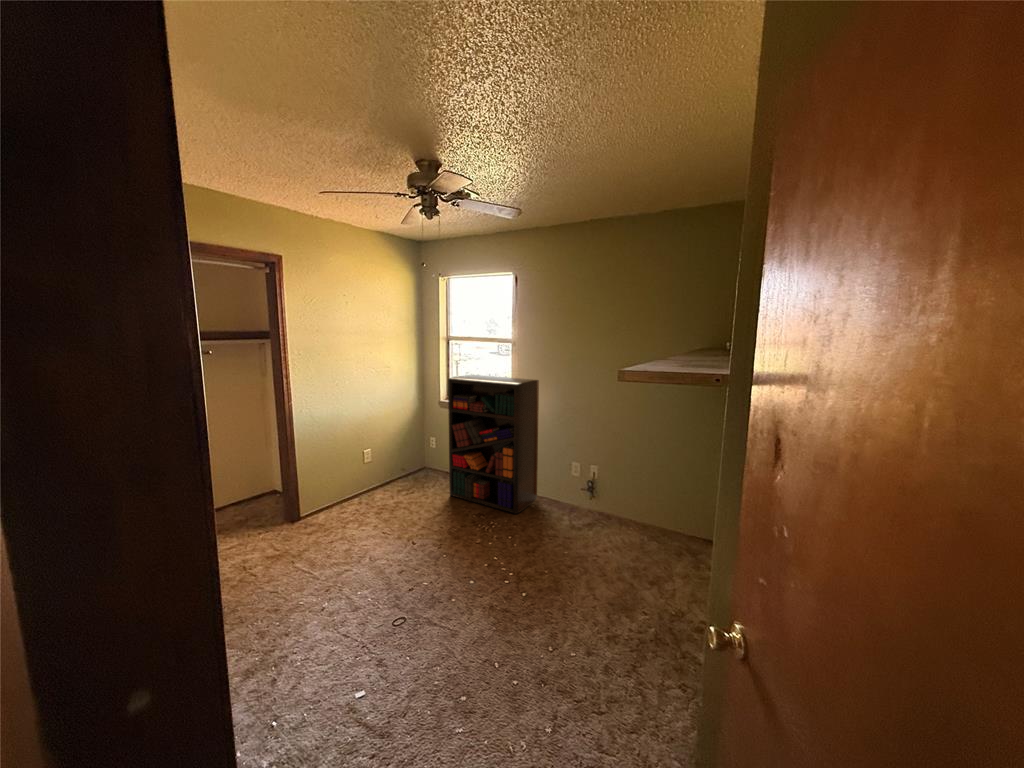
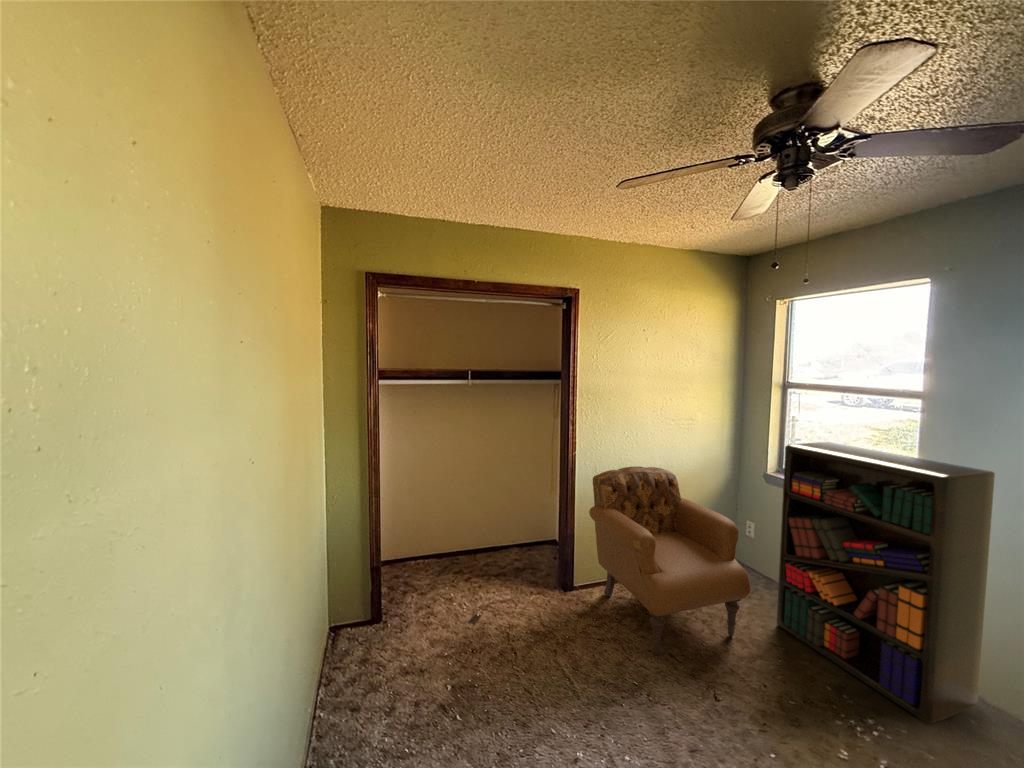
armchair: none [310,407,432,537] -> present [589,467,750,655]

